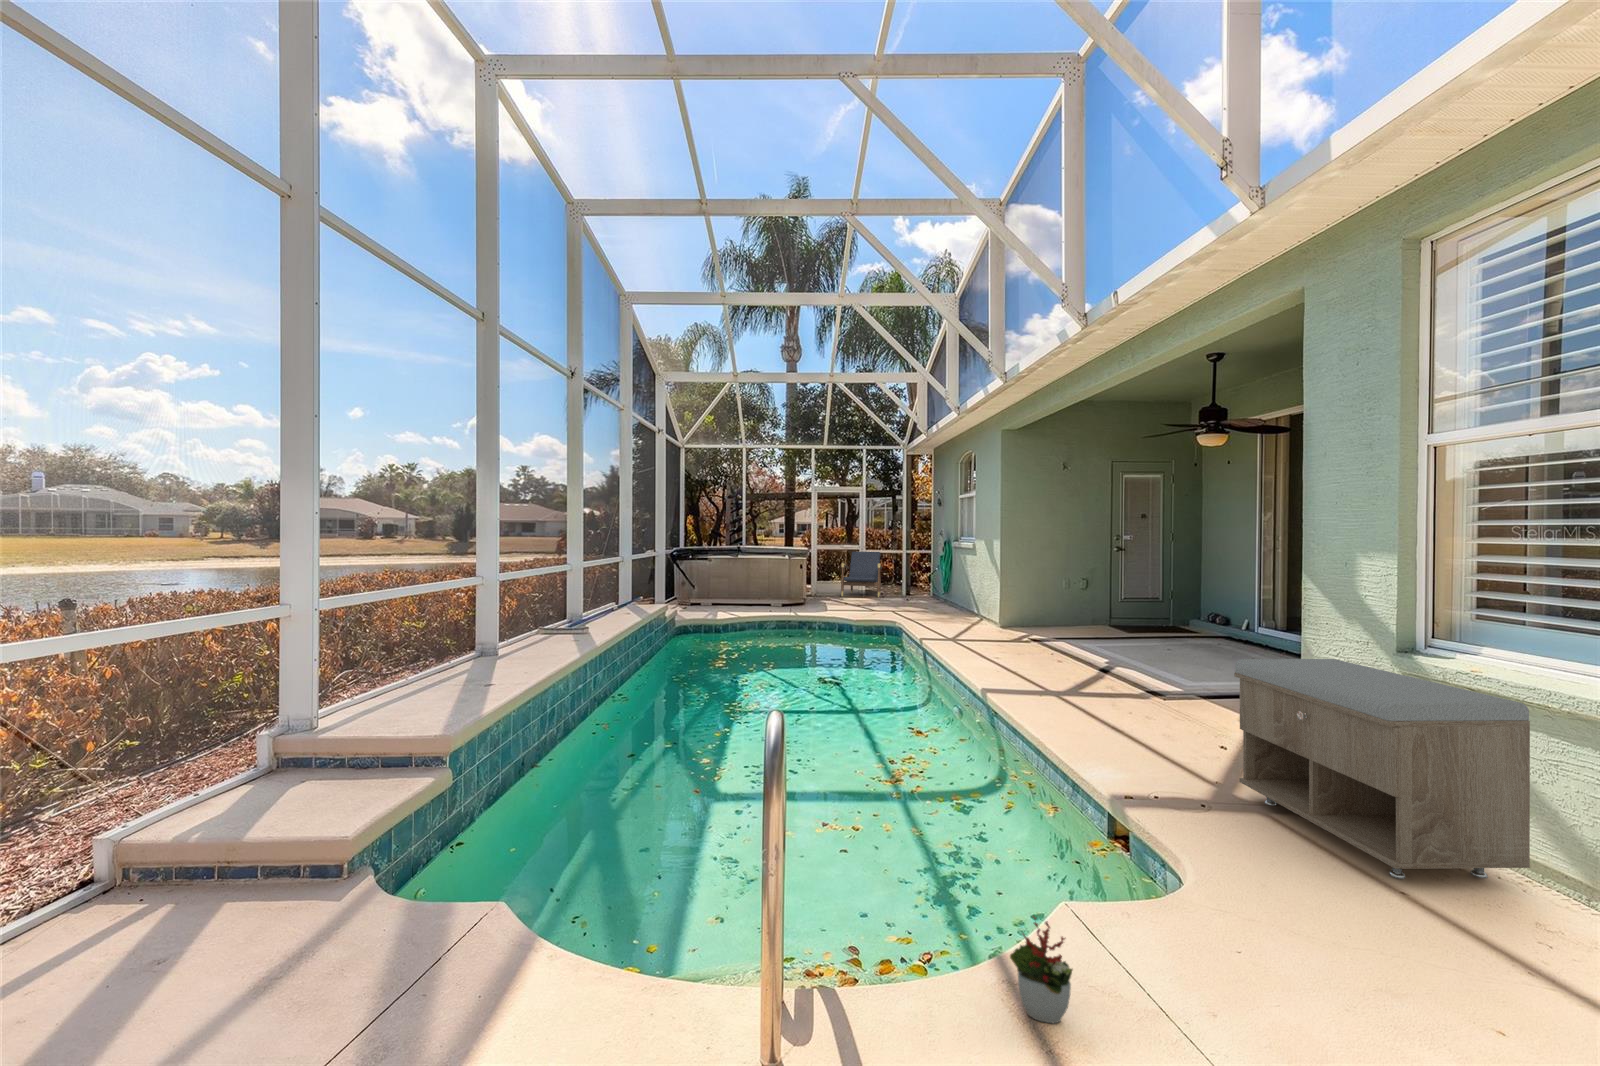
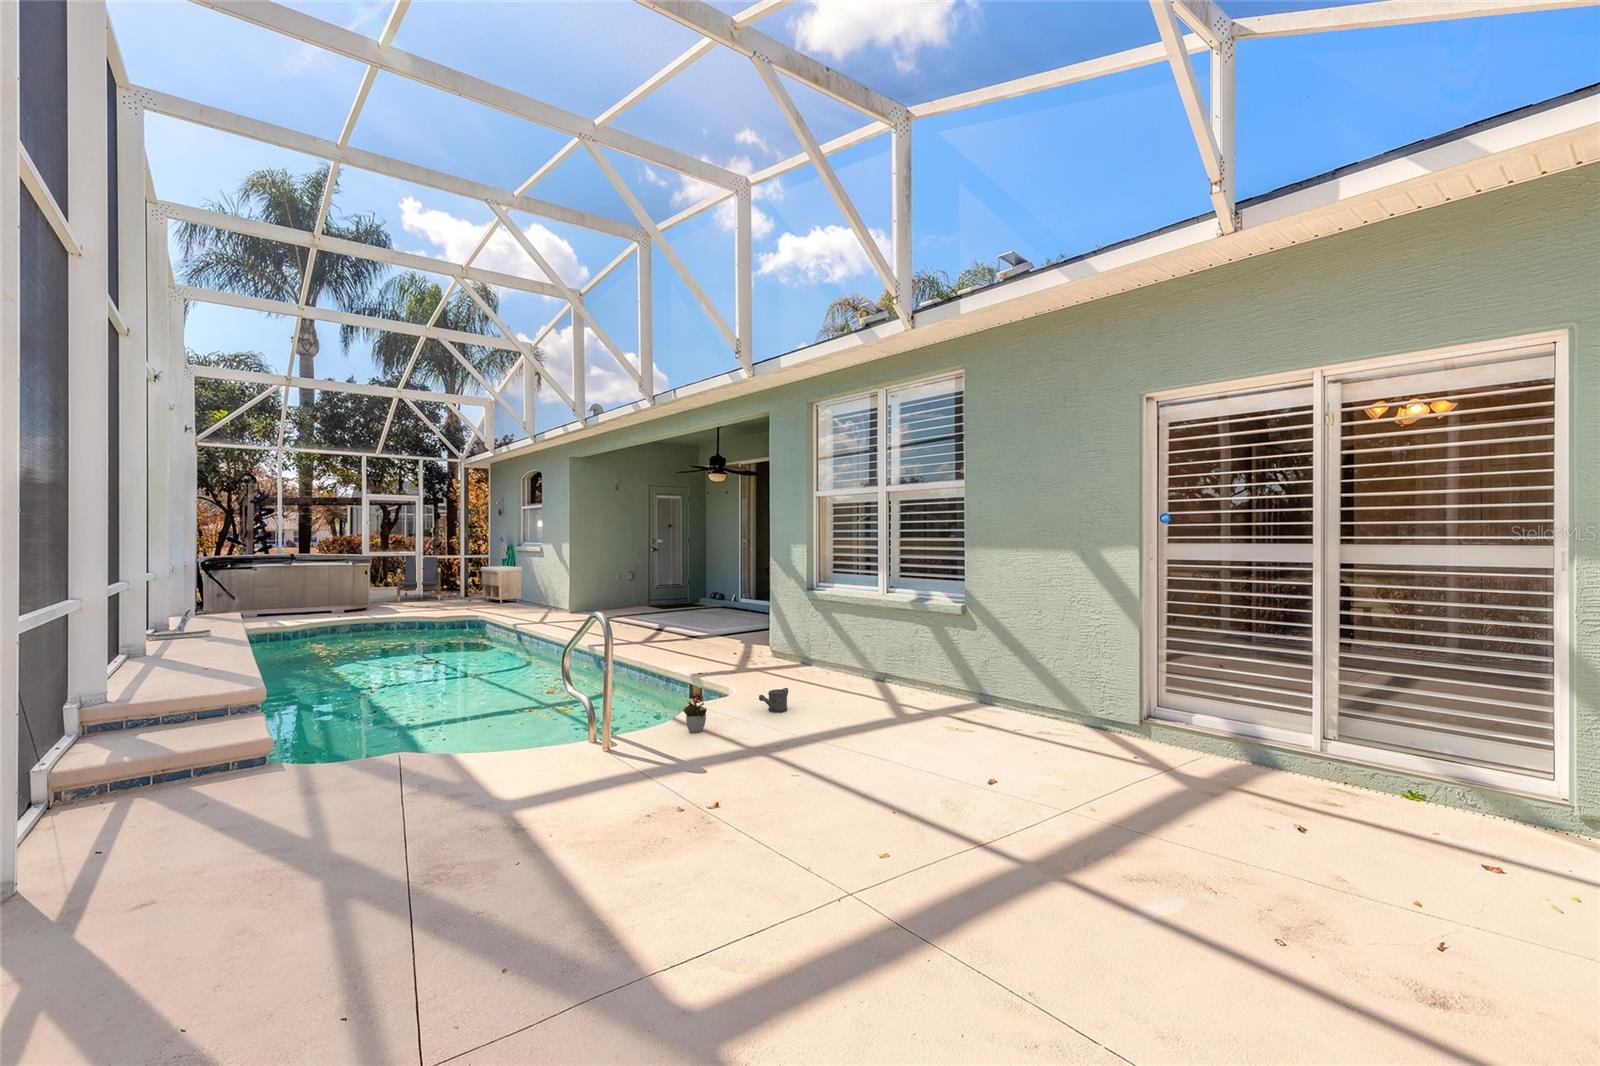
storage bench: present [1234,659,1530,879] -> present [480,566,522,603]
watering can: none [1240,932,1339,1012] -> present [759,688,788,712]

